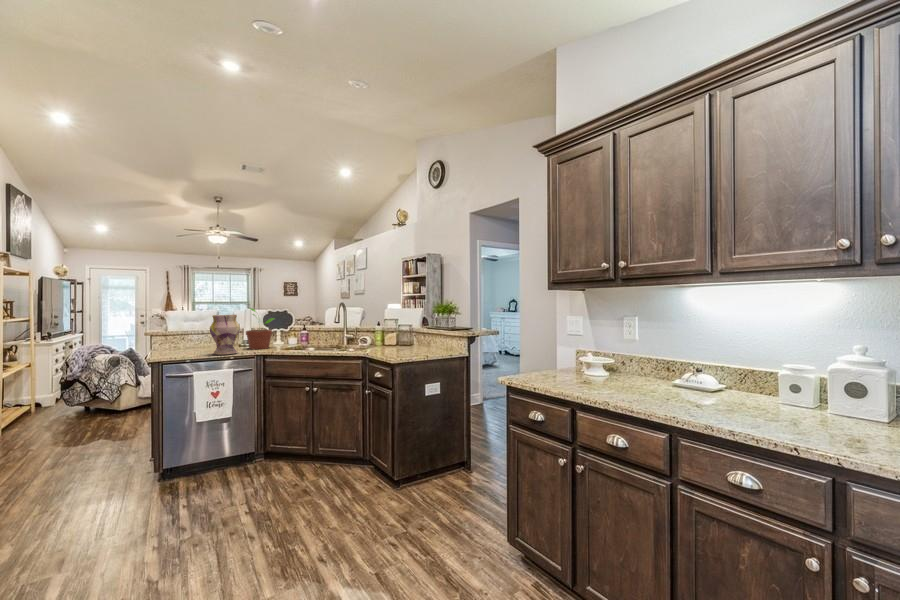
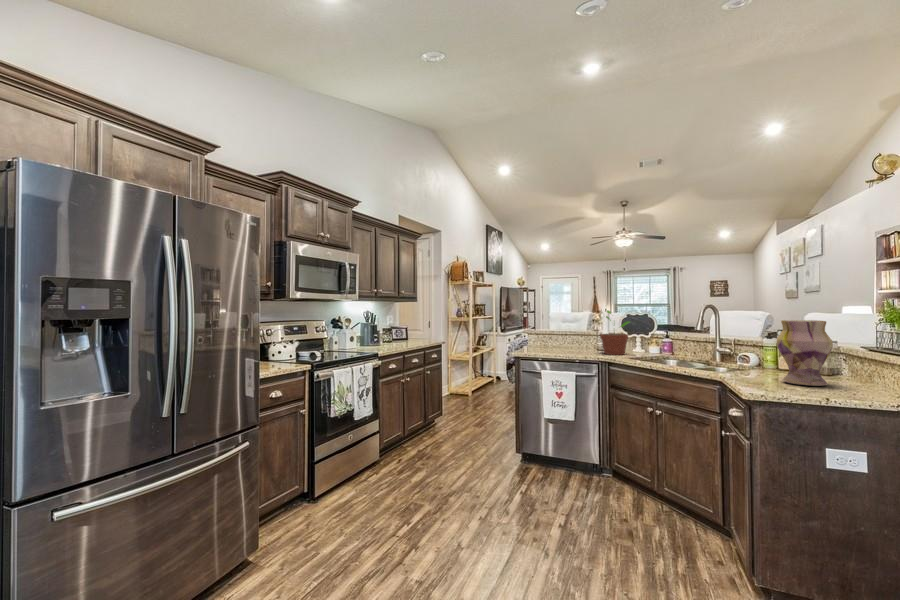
vase: present [210,315,240,355] -> present [777,320,833,386]

